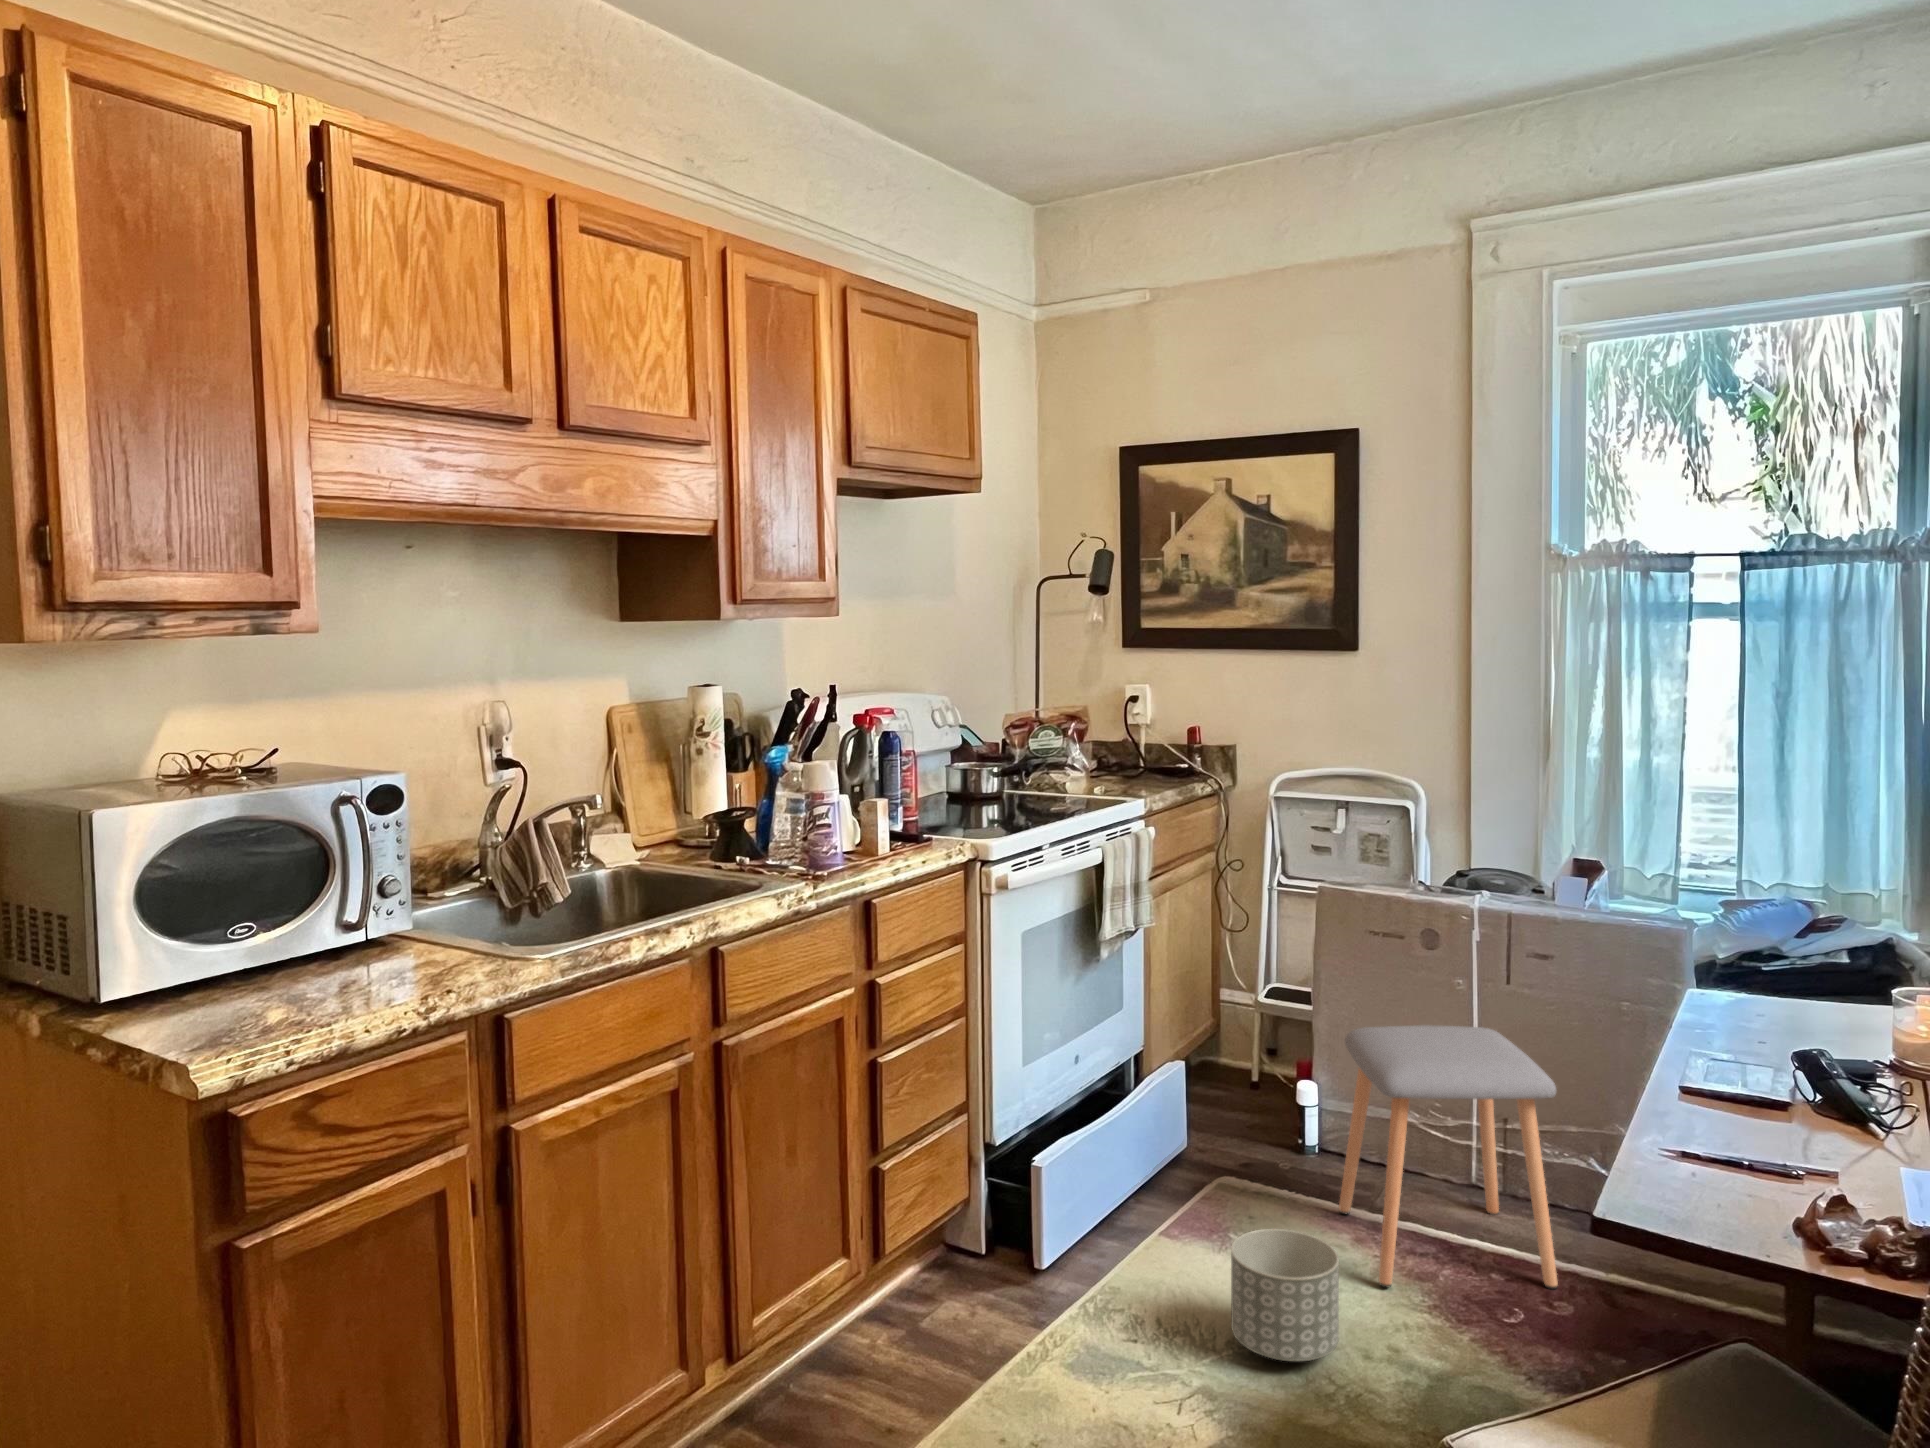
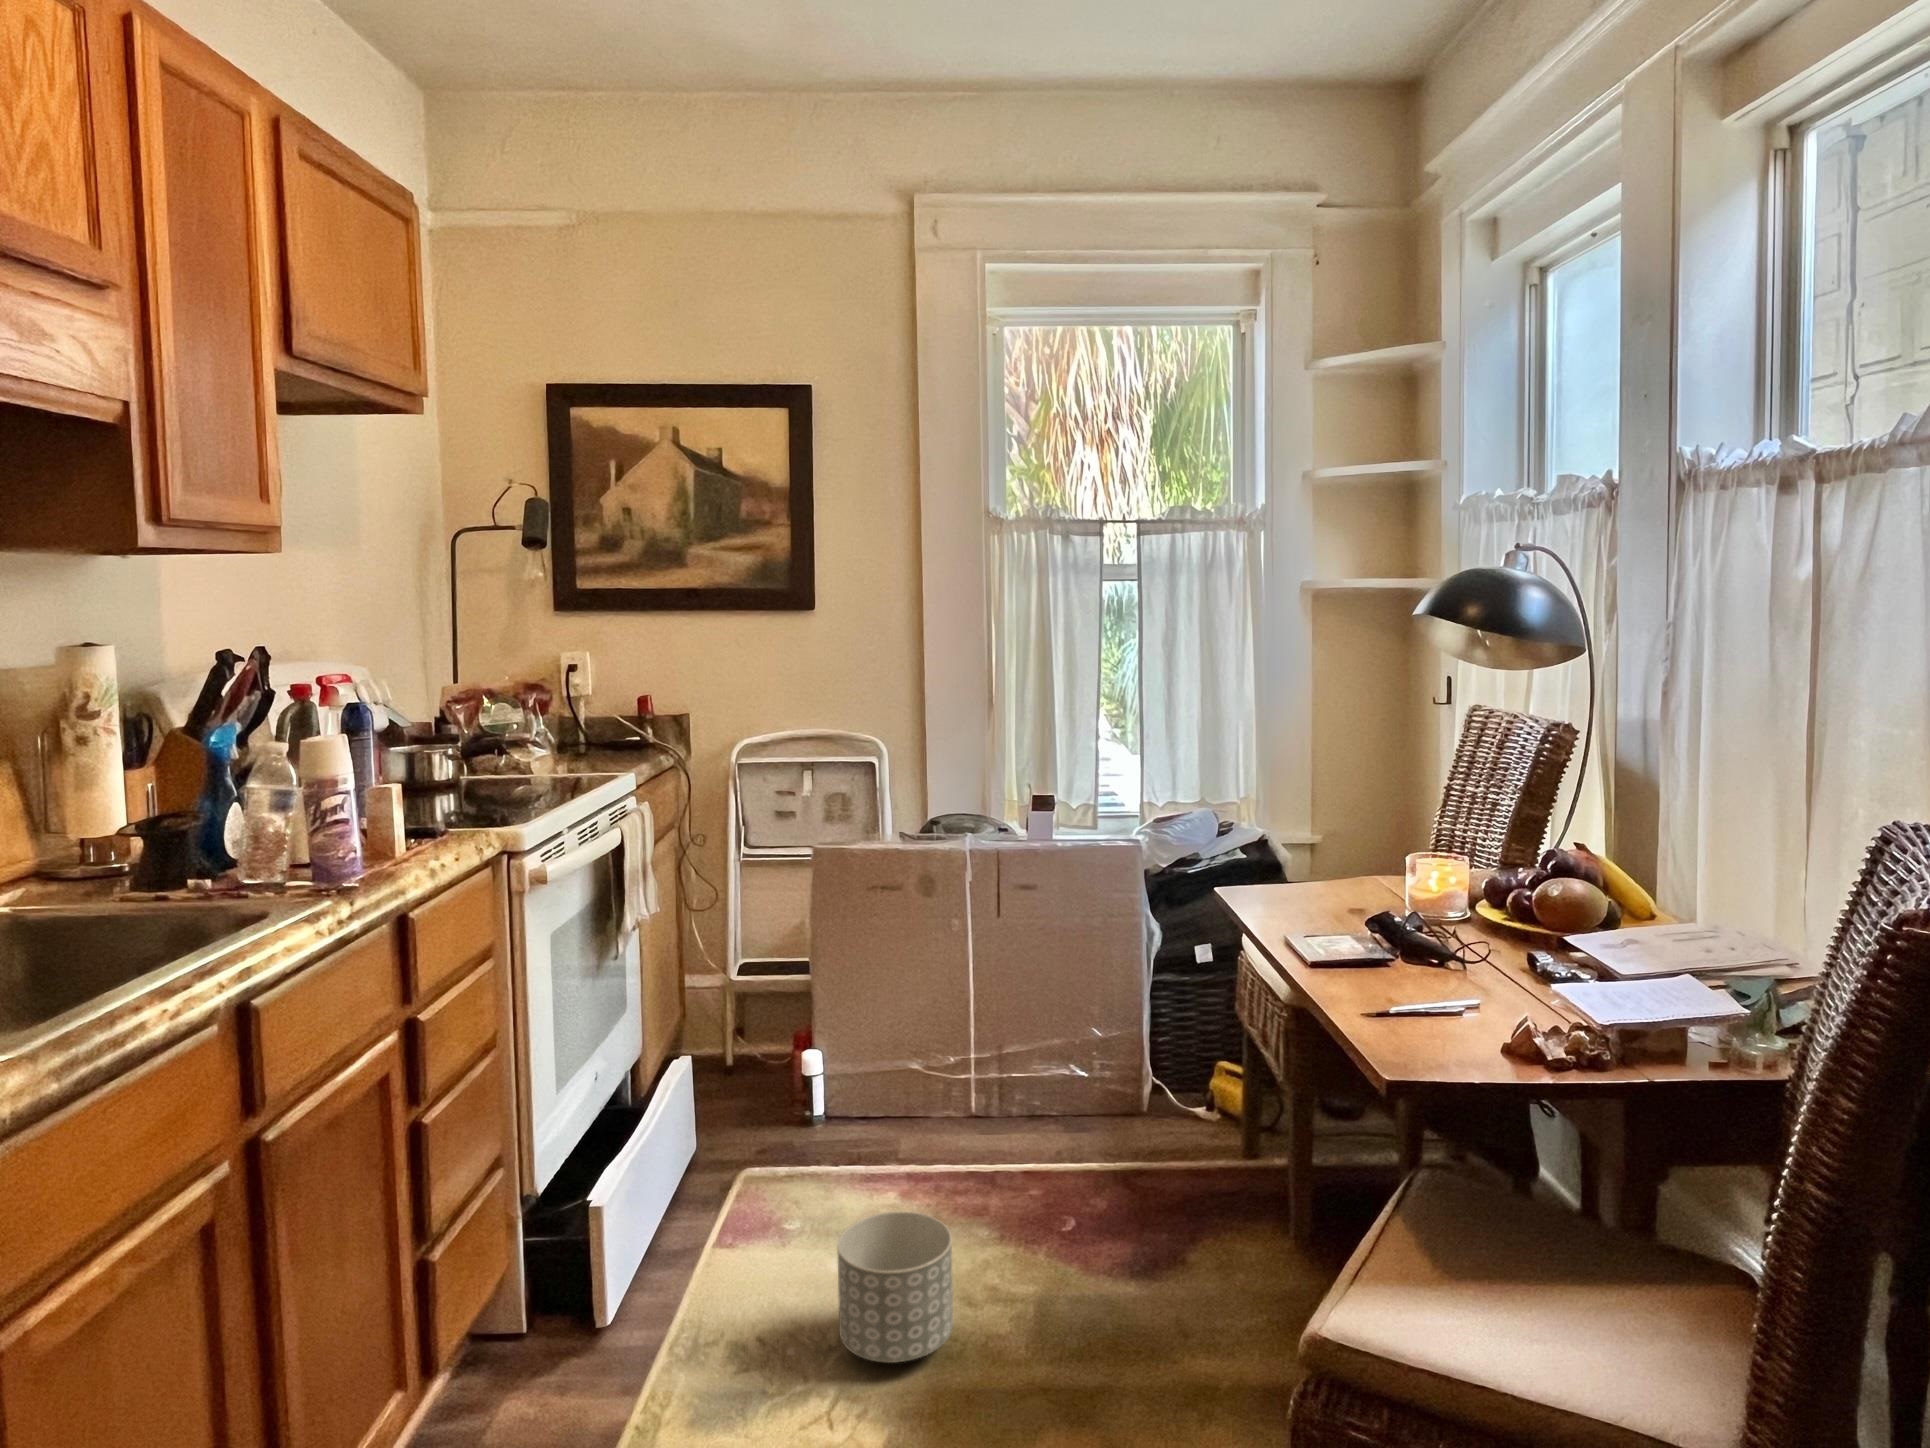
stool: present [1339,1025,1558,1289] -> none [875,961,1094,1241]

